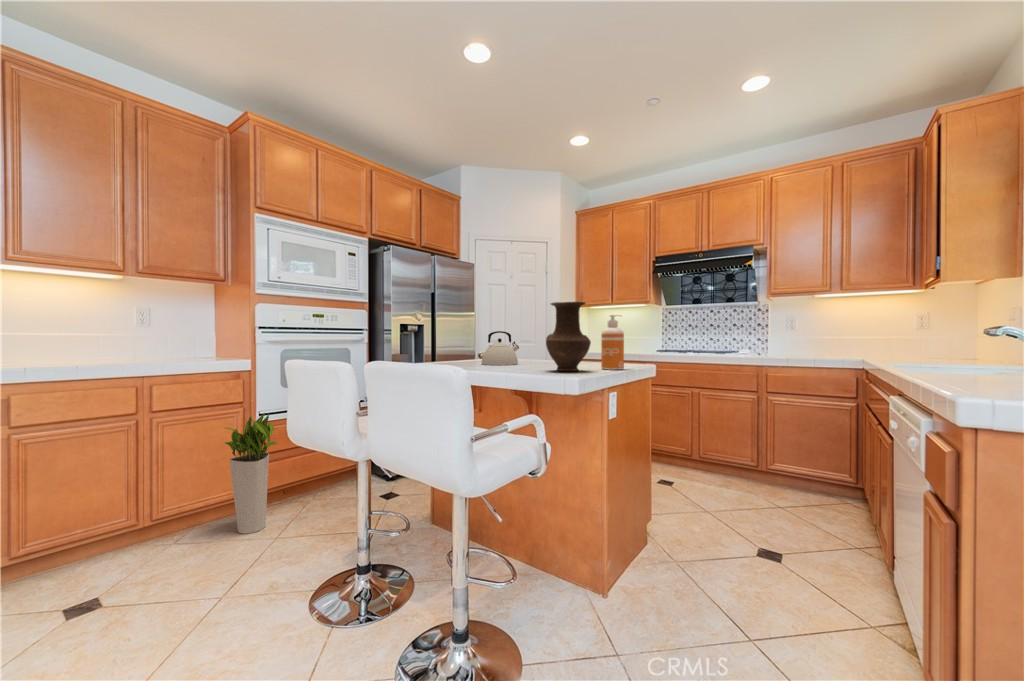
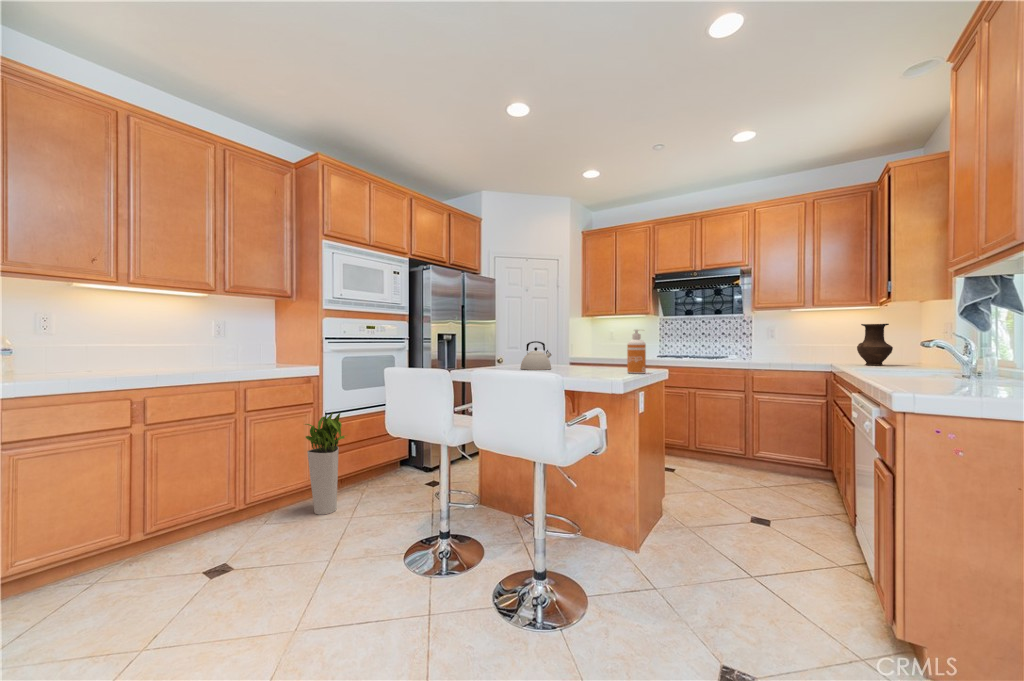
vase: present [546,302,591,371] -> present [857,324,893,365]

